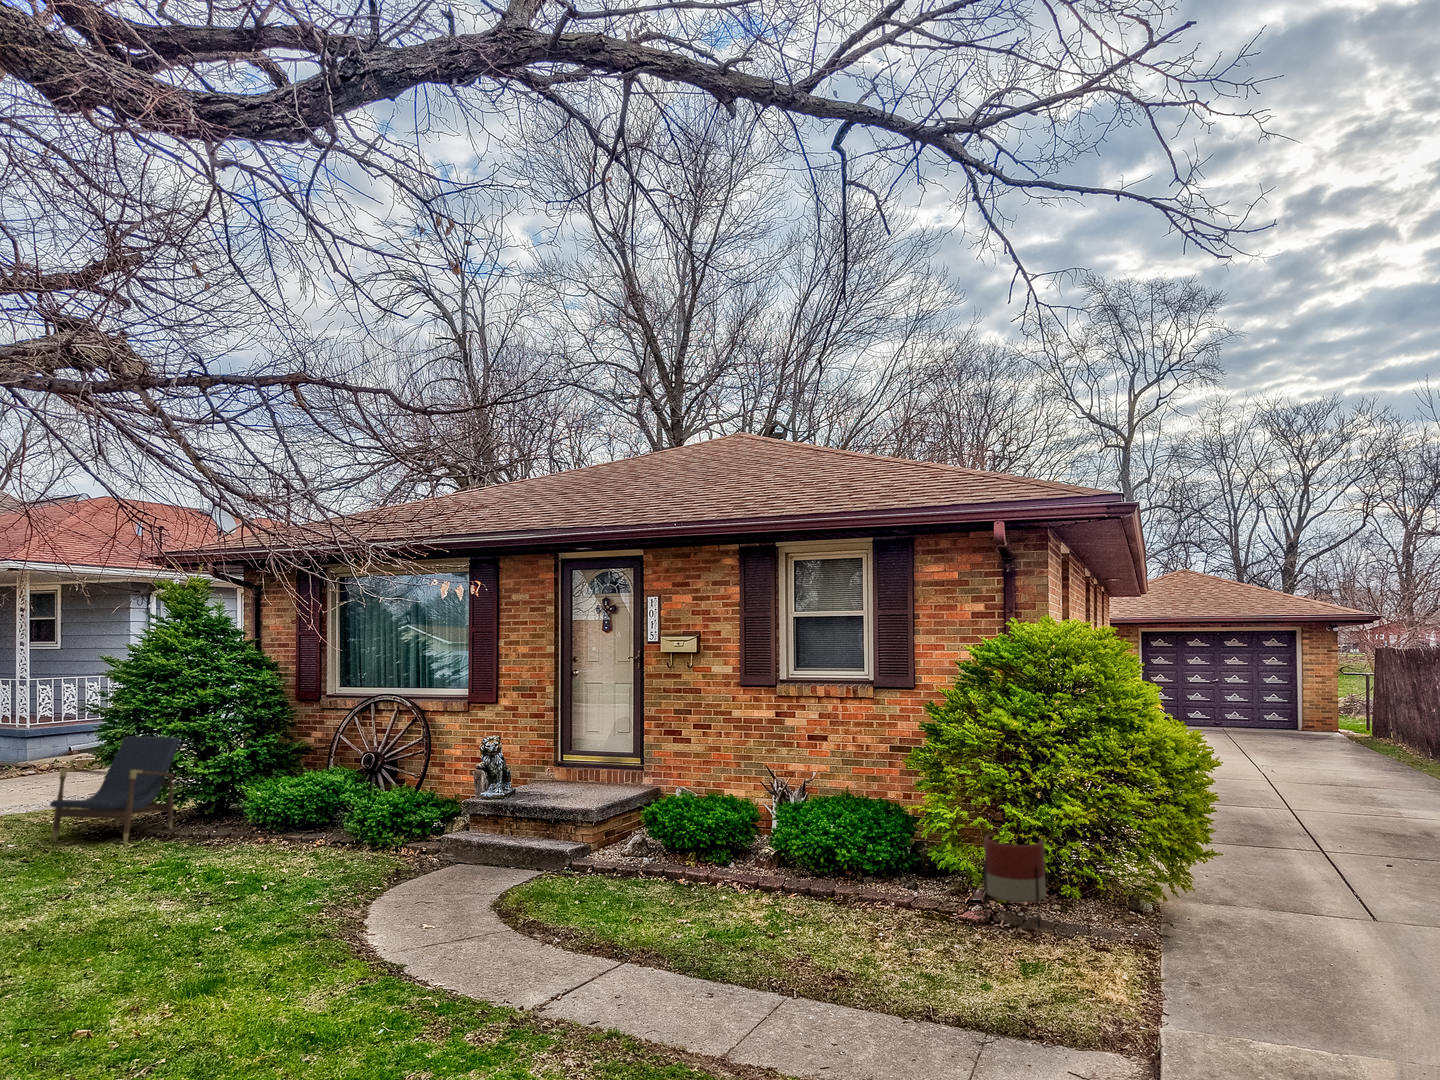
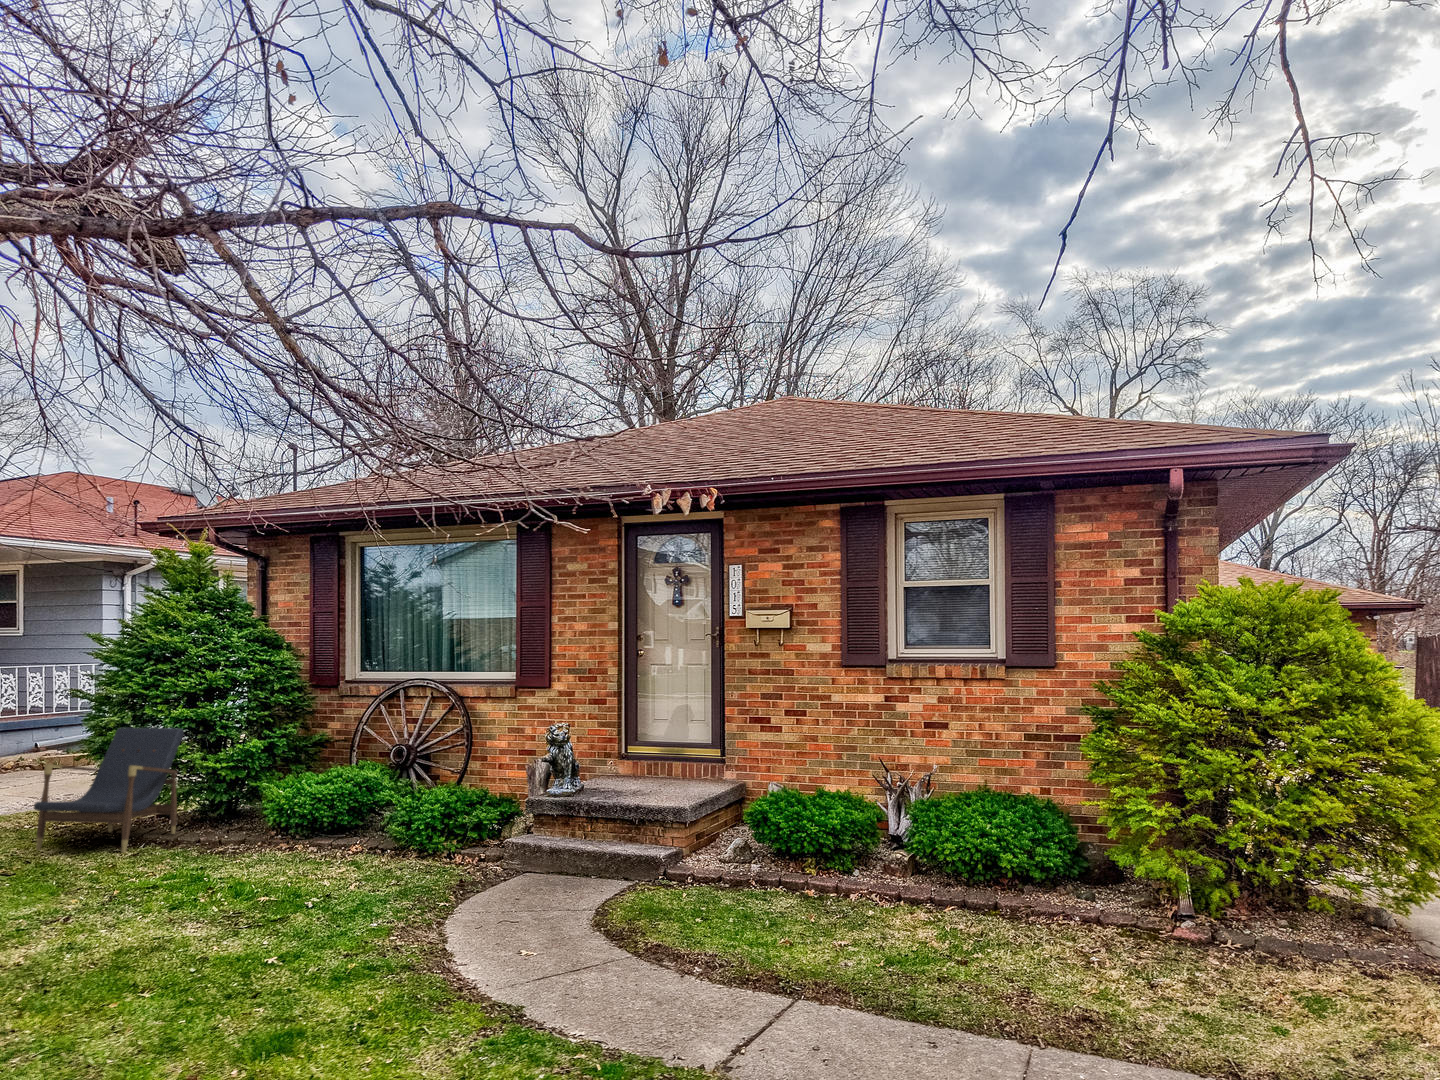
planter: present [984,834,1046,927] -> none [1189,833,1269,947]

